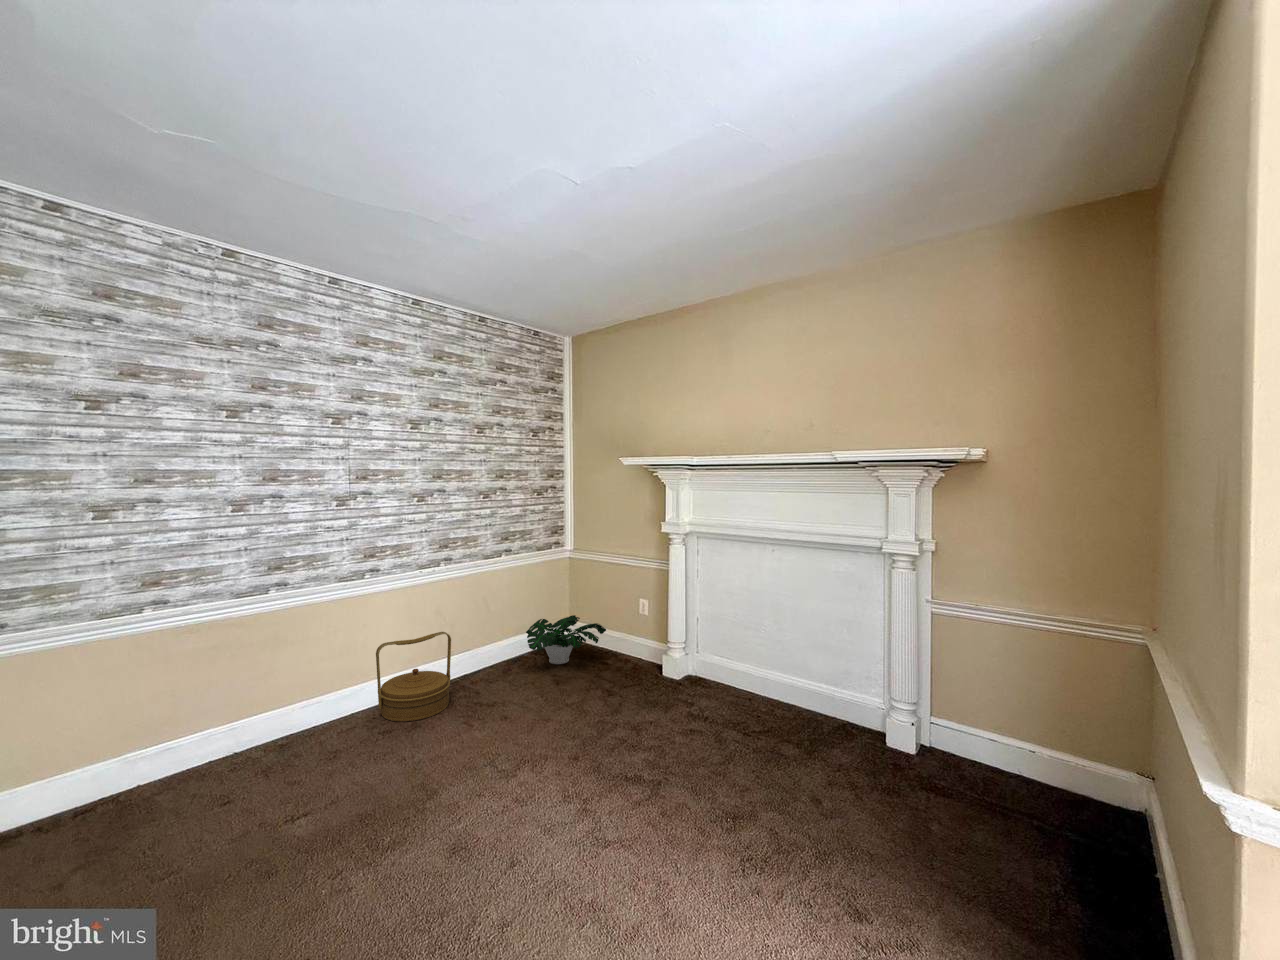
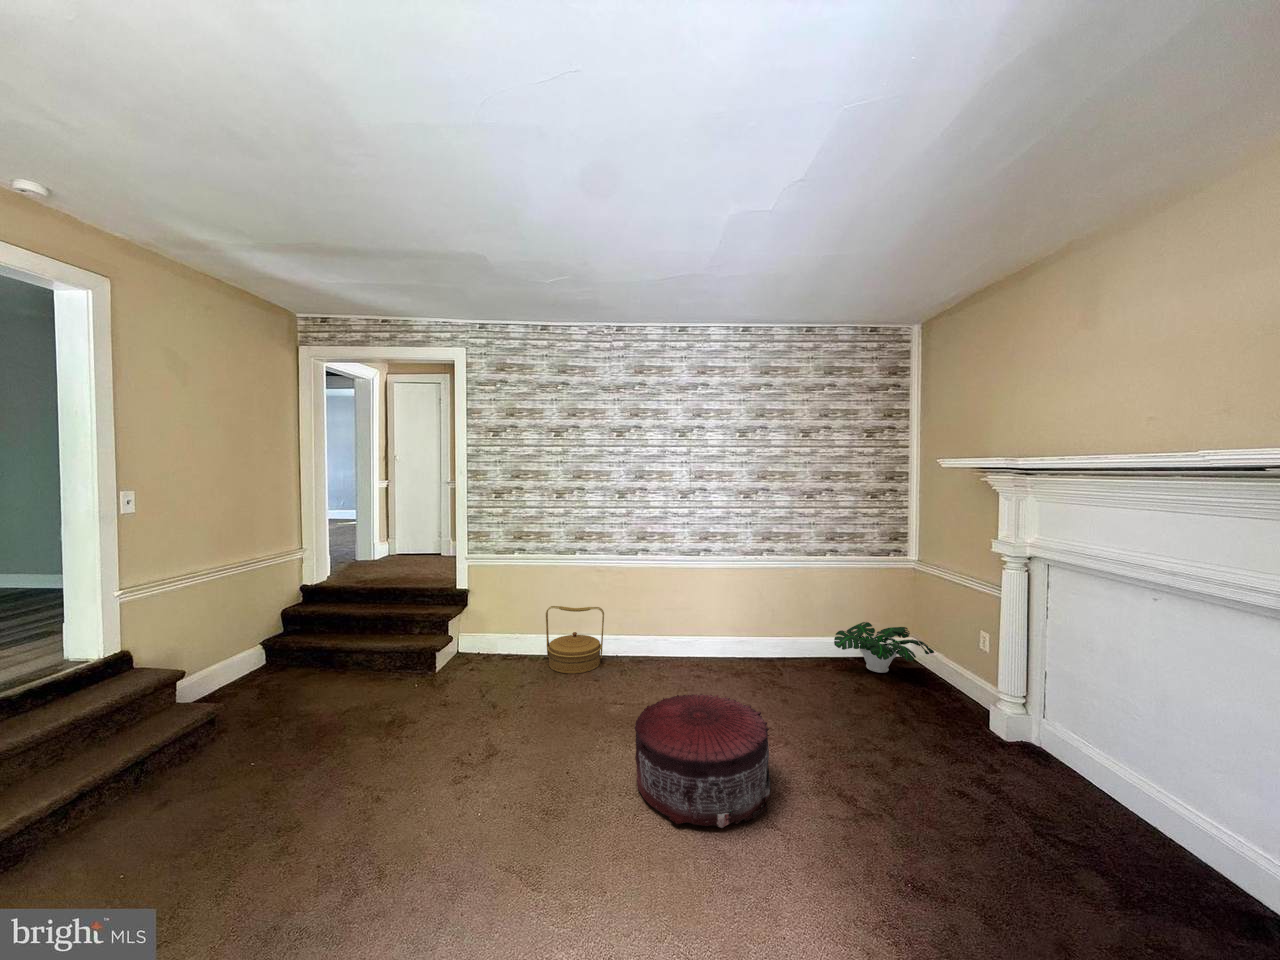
woven basket: present [376,632,451,722] -> present [546,606,604,674]
pouf: none [421,728,598,897] -> present [634,694,770,828]

